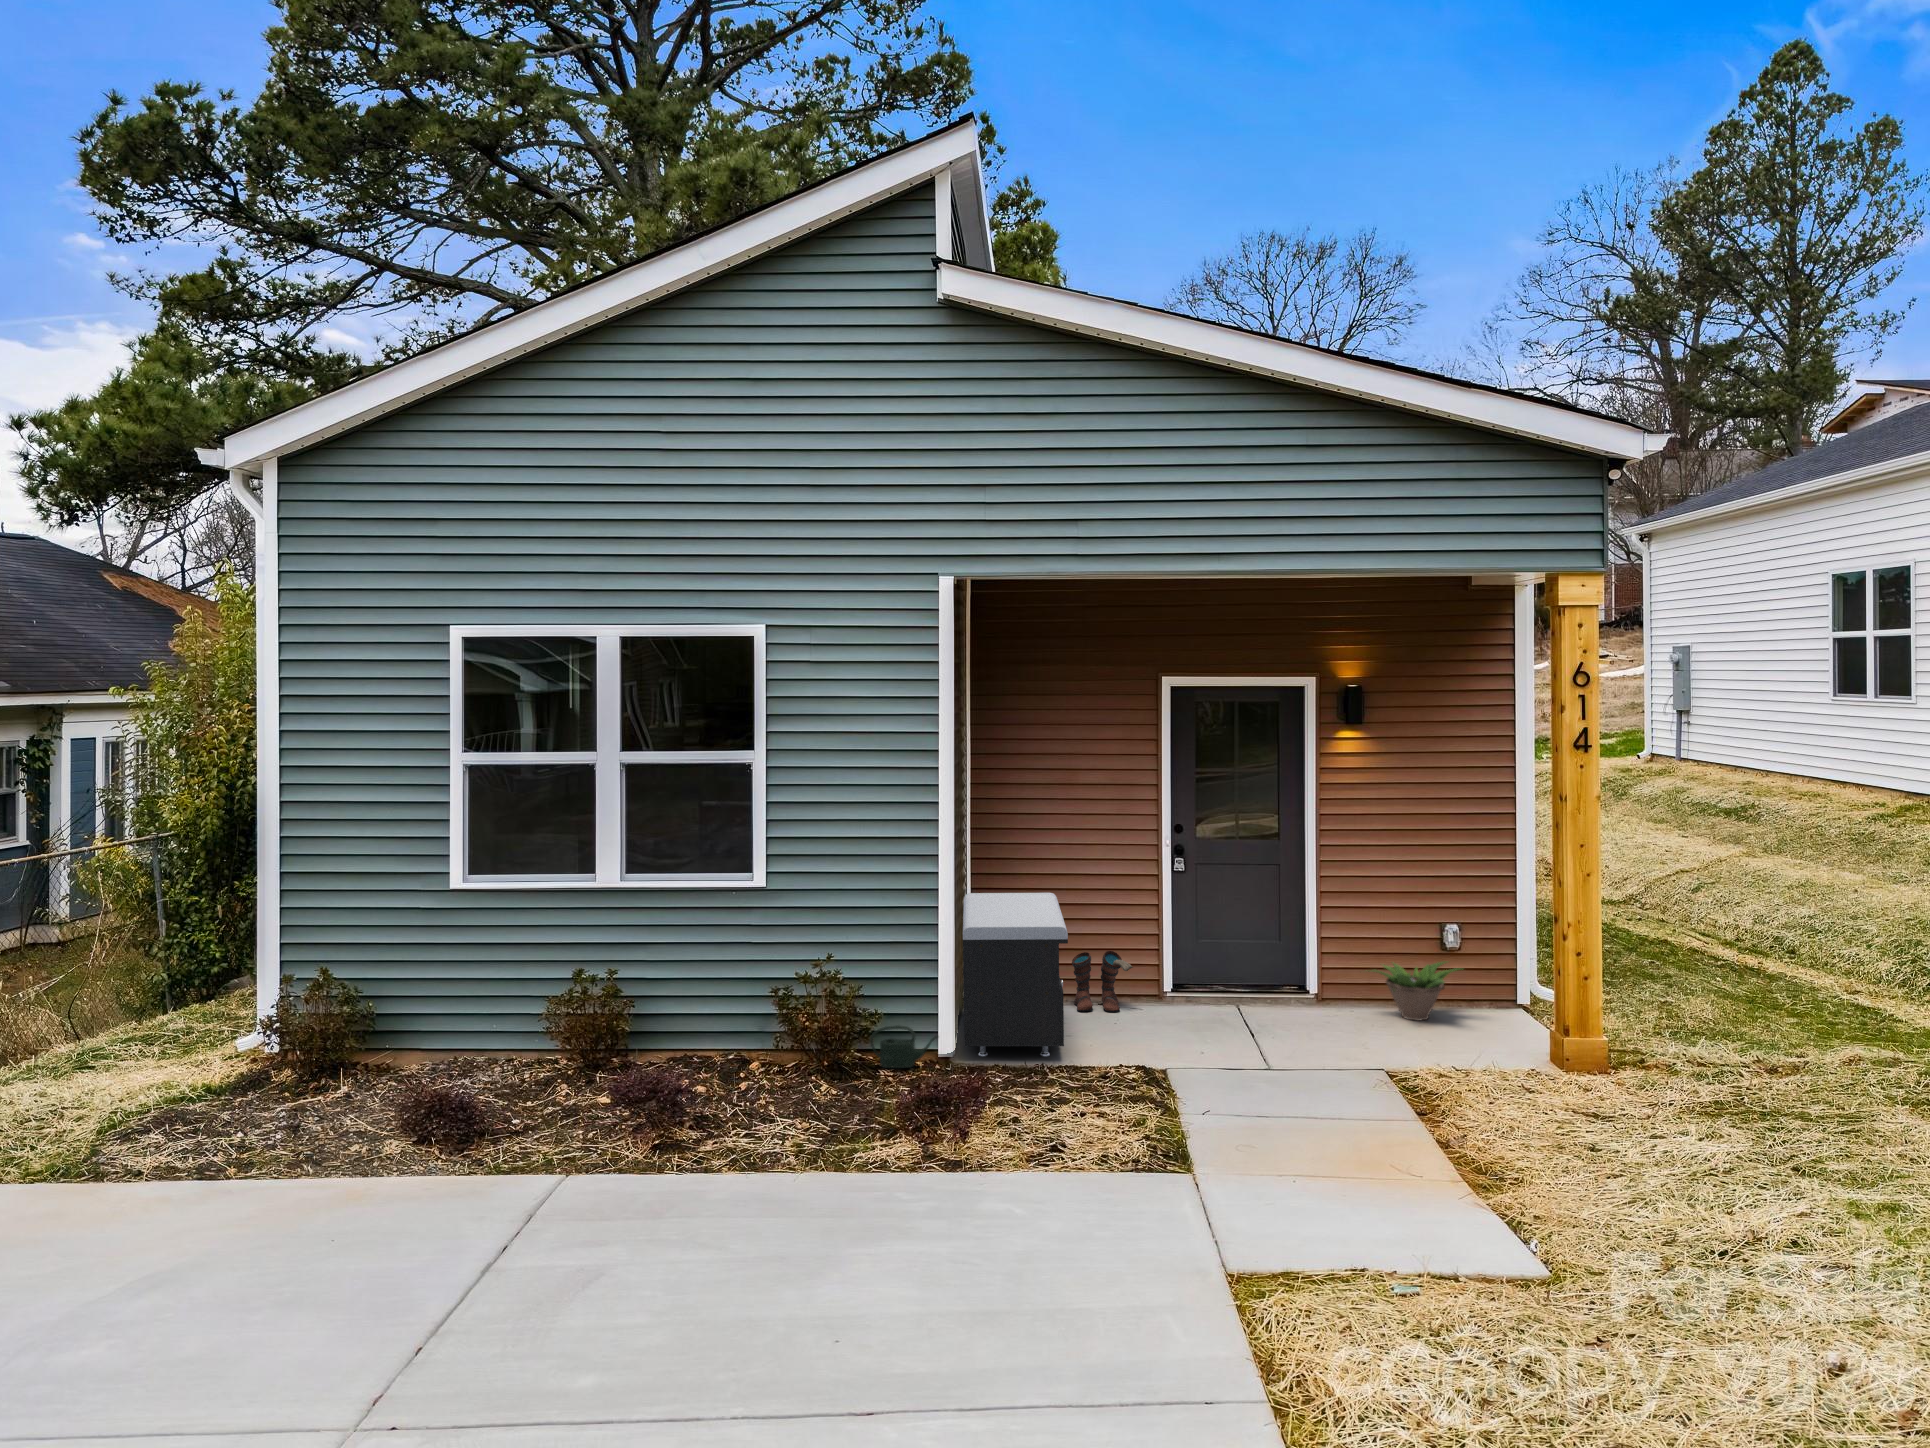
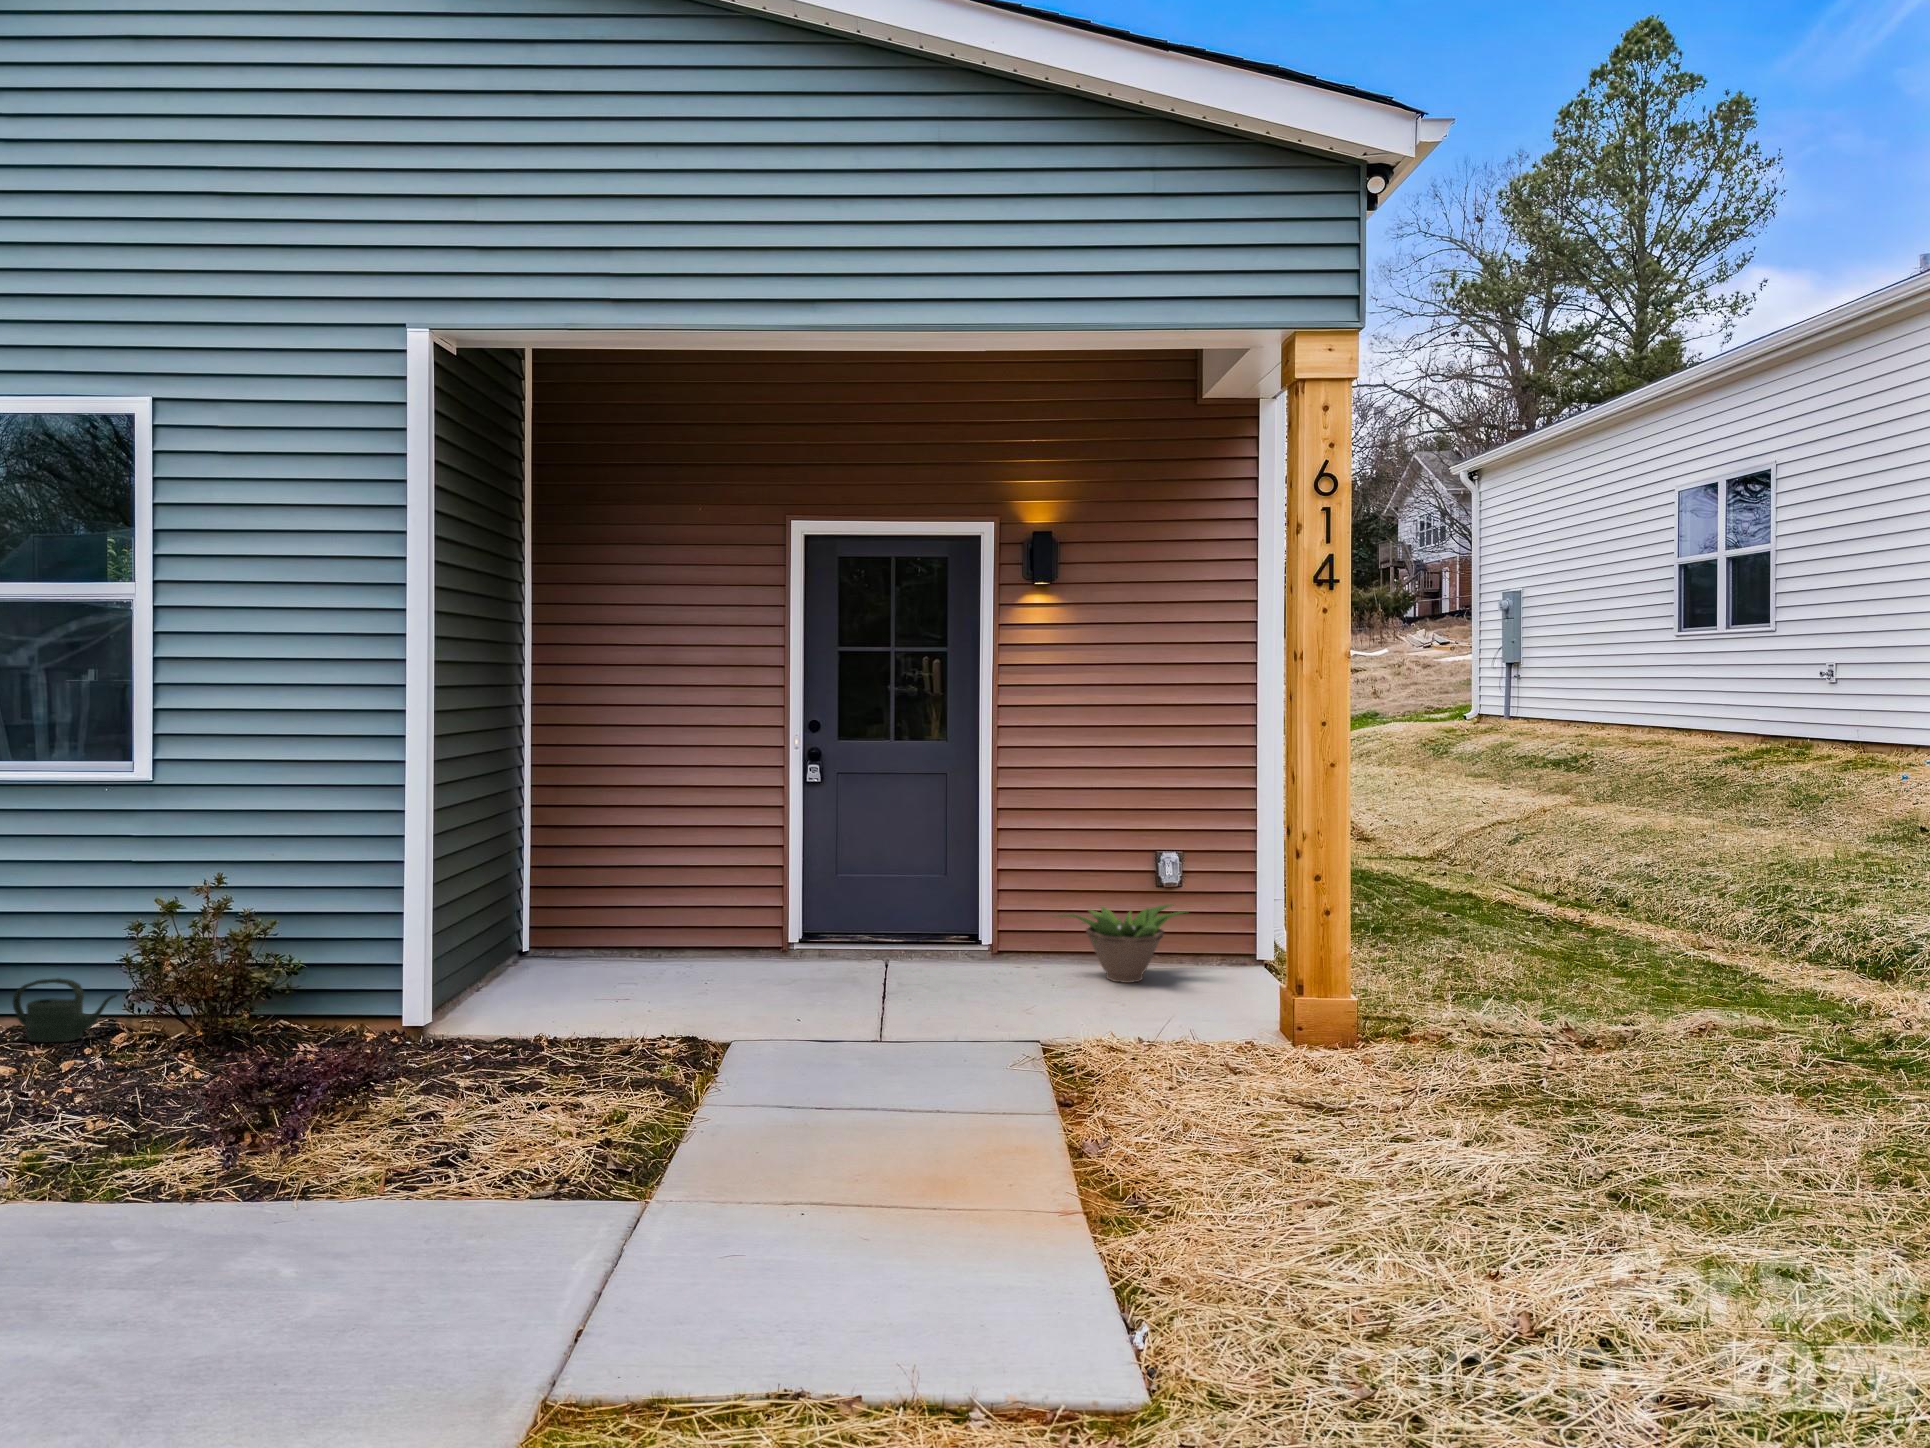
storage bench: present [963,893,1068,1057] -> none [438,806,643,1027]
boots: present [1072,951,1133,1012] -> none [671,890,750,972]
watering can: present [870,1025,938,1068] -> present [13,978,117,1042]

